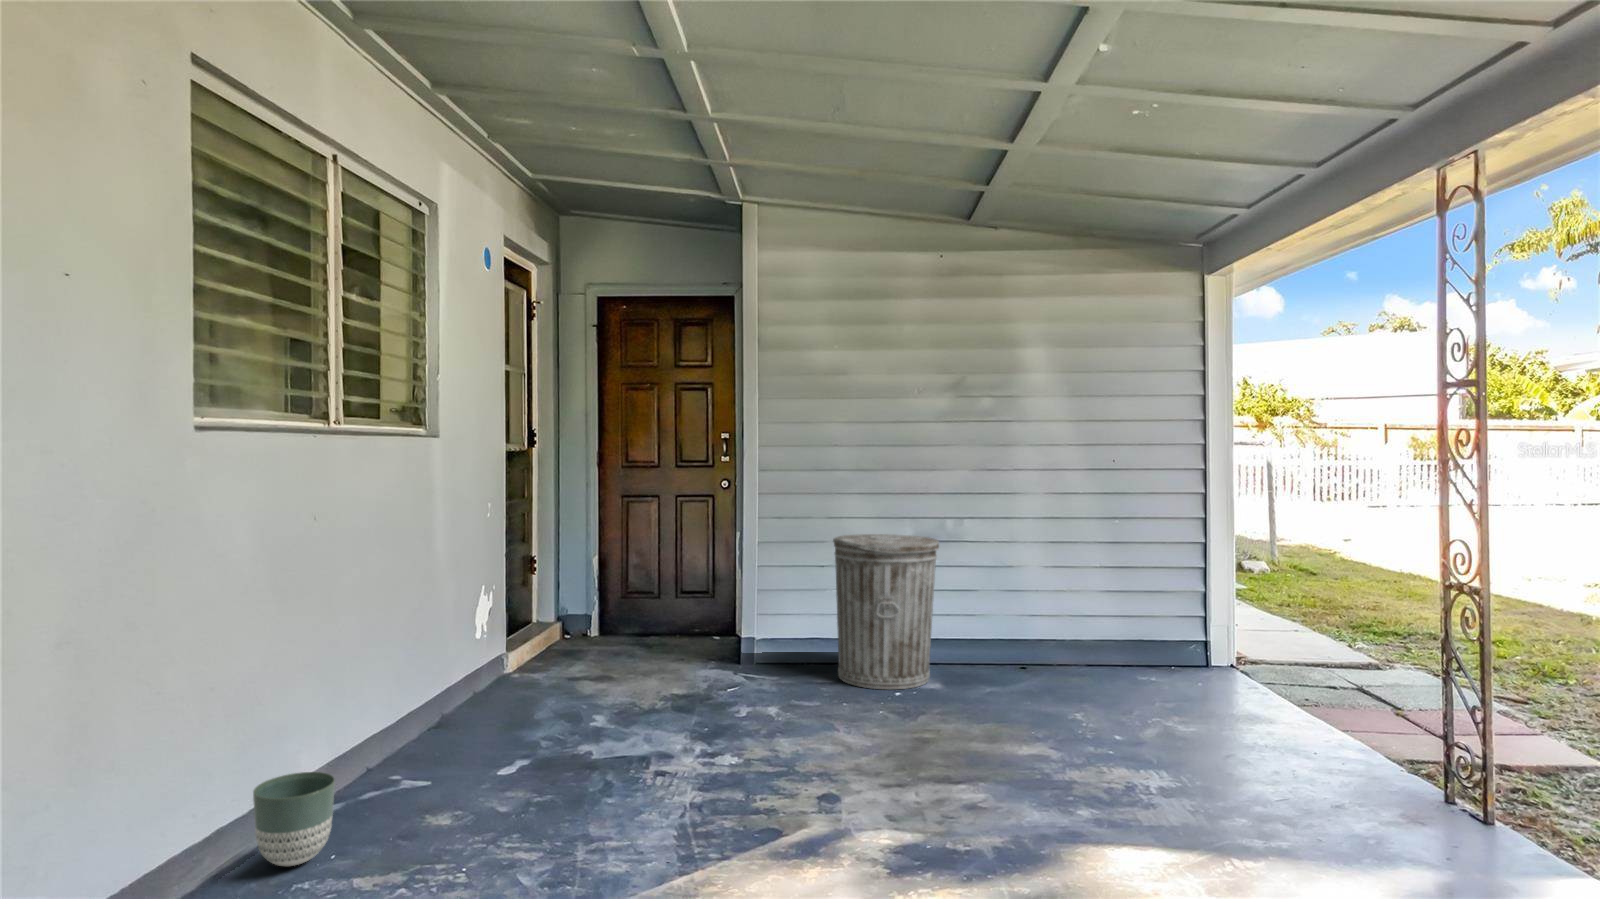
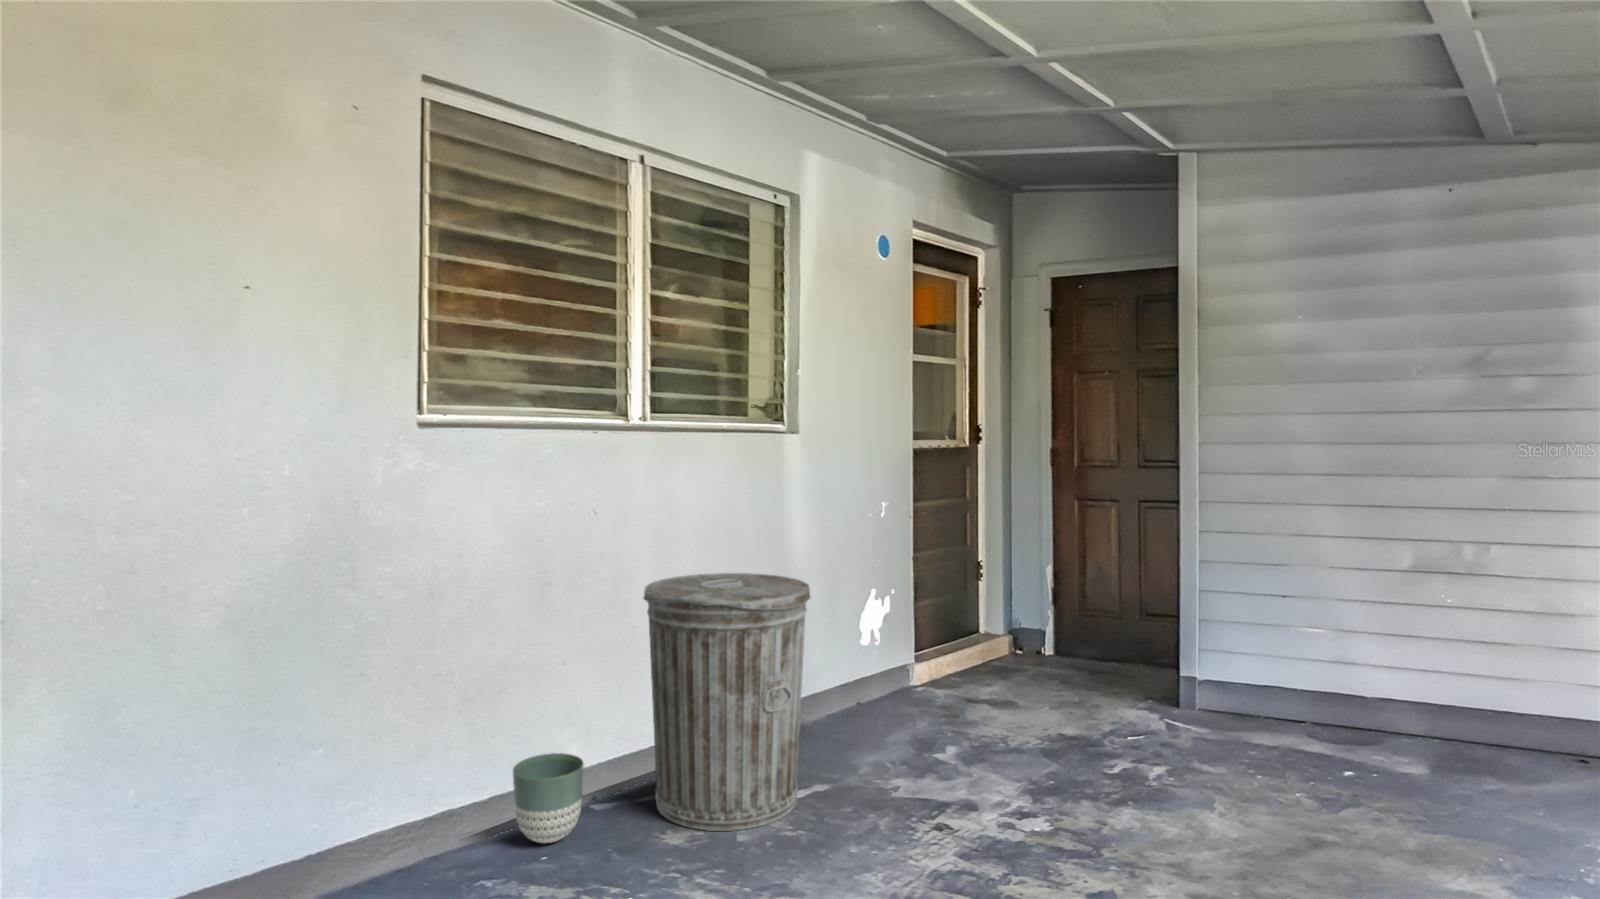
trash can: present [833,534,939,689] -> present [644,573,810,831]

